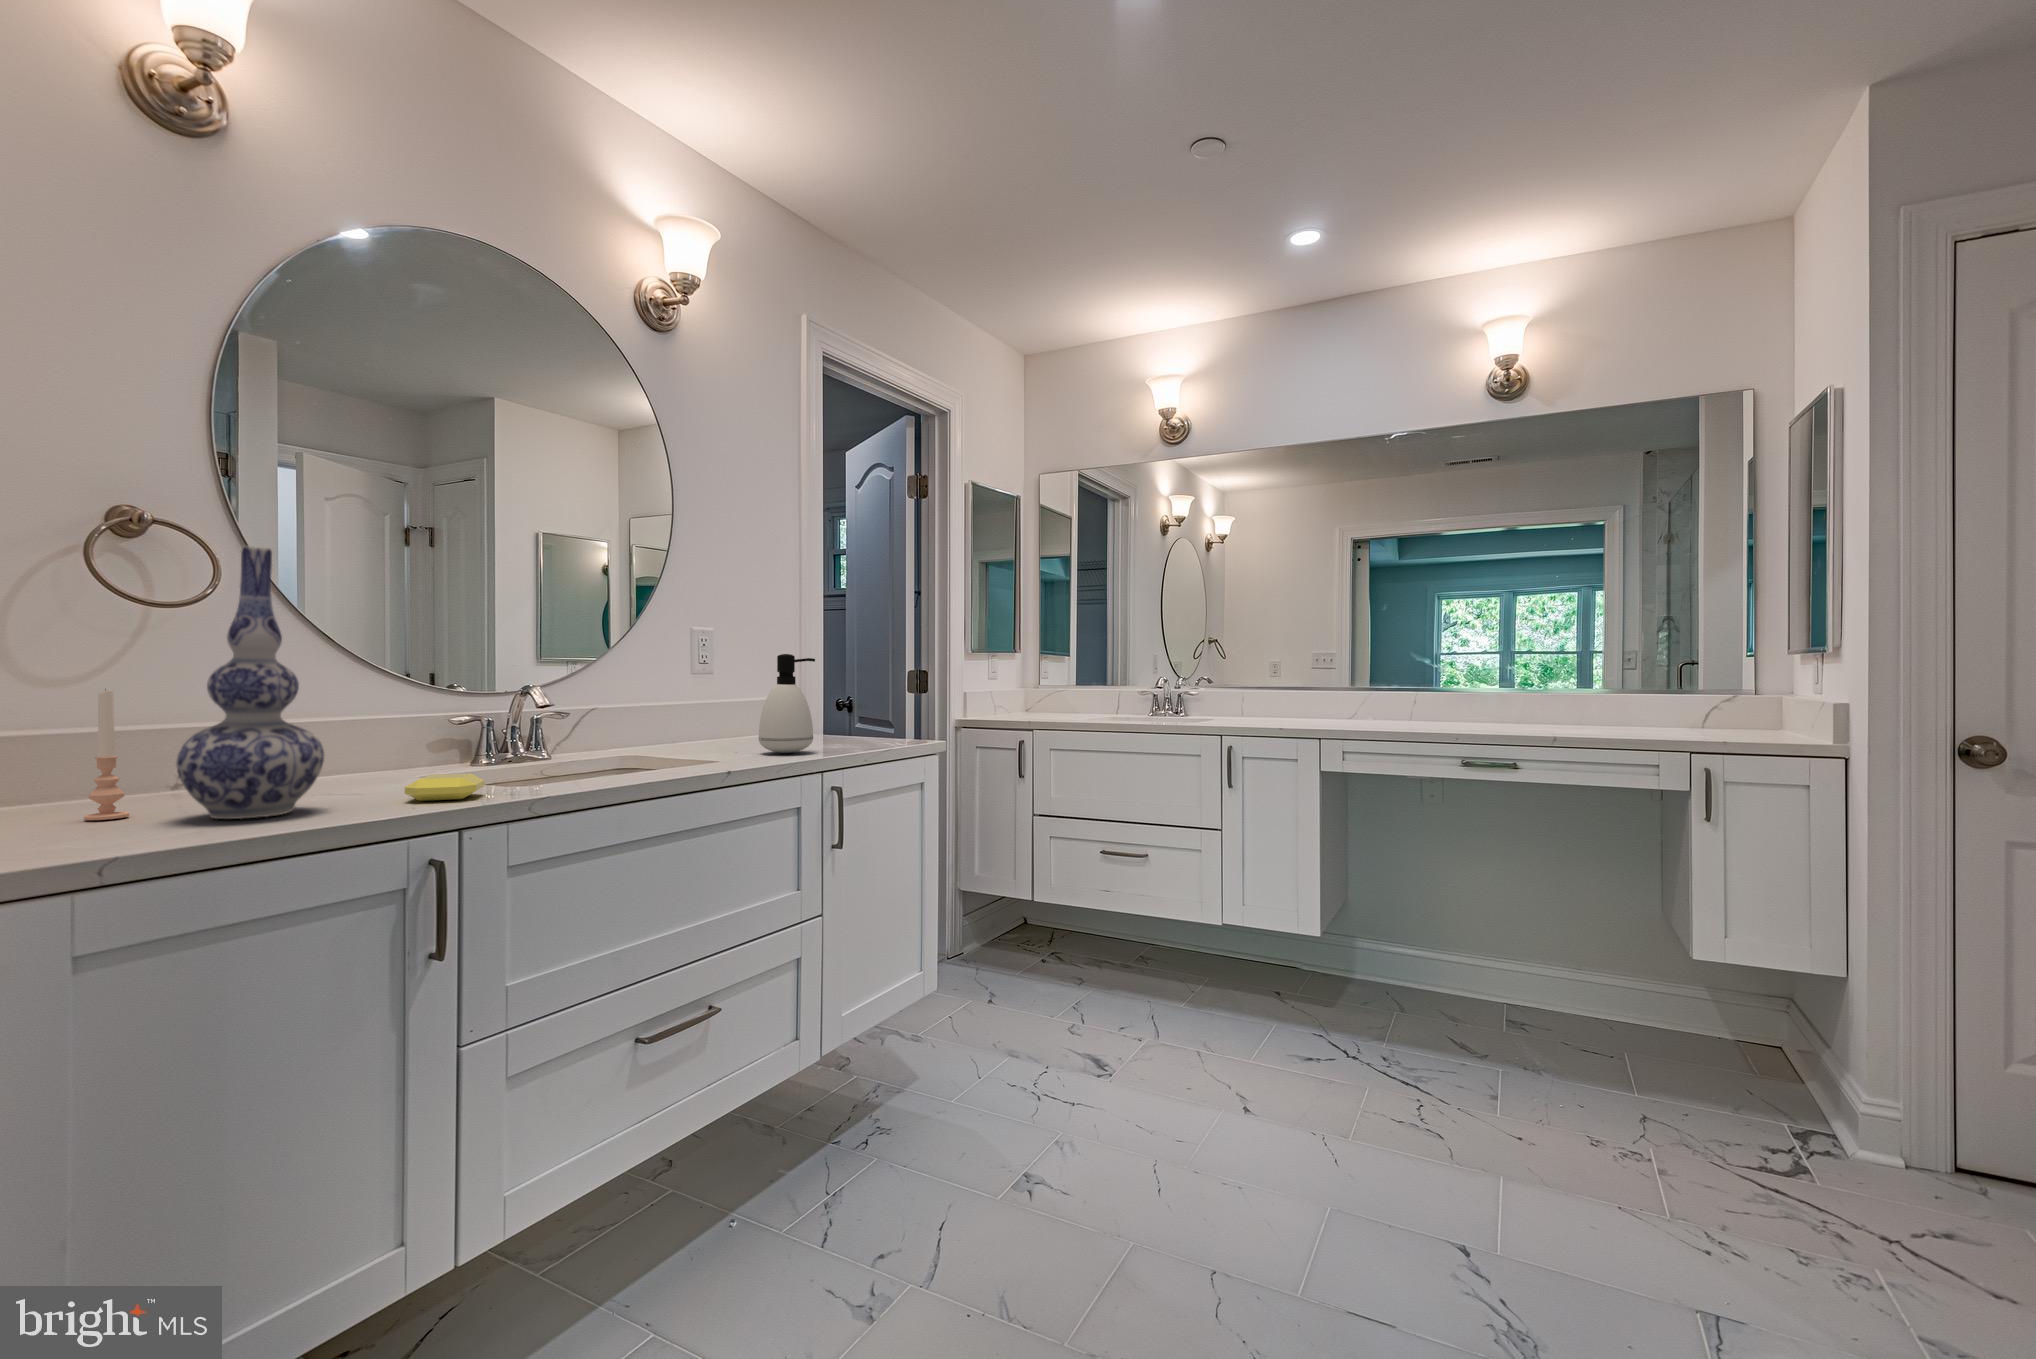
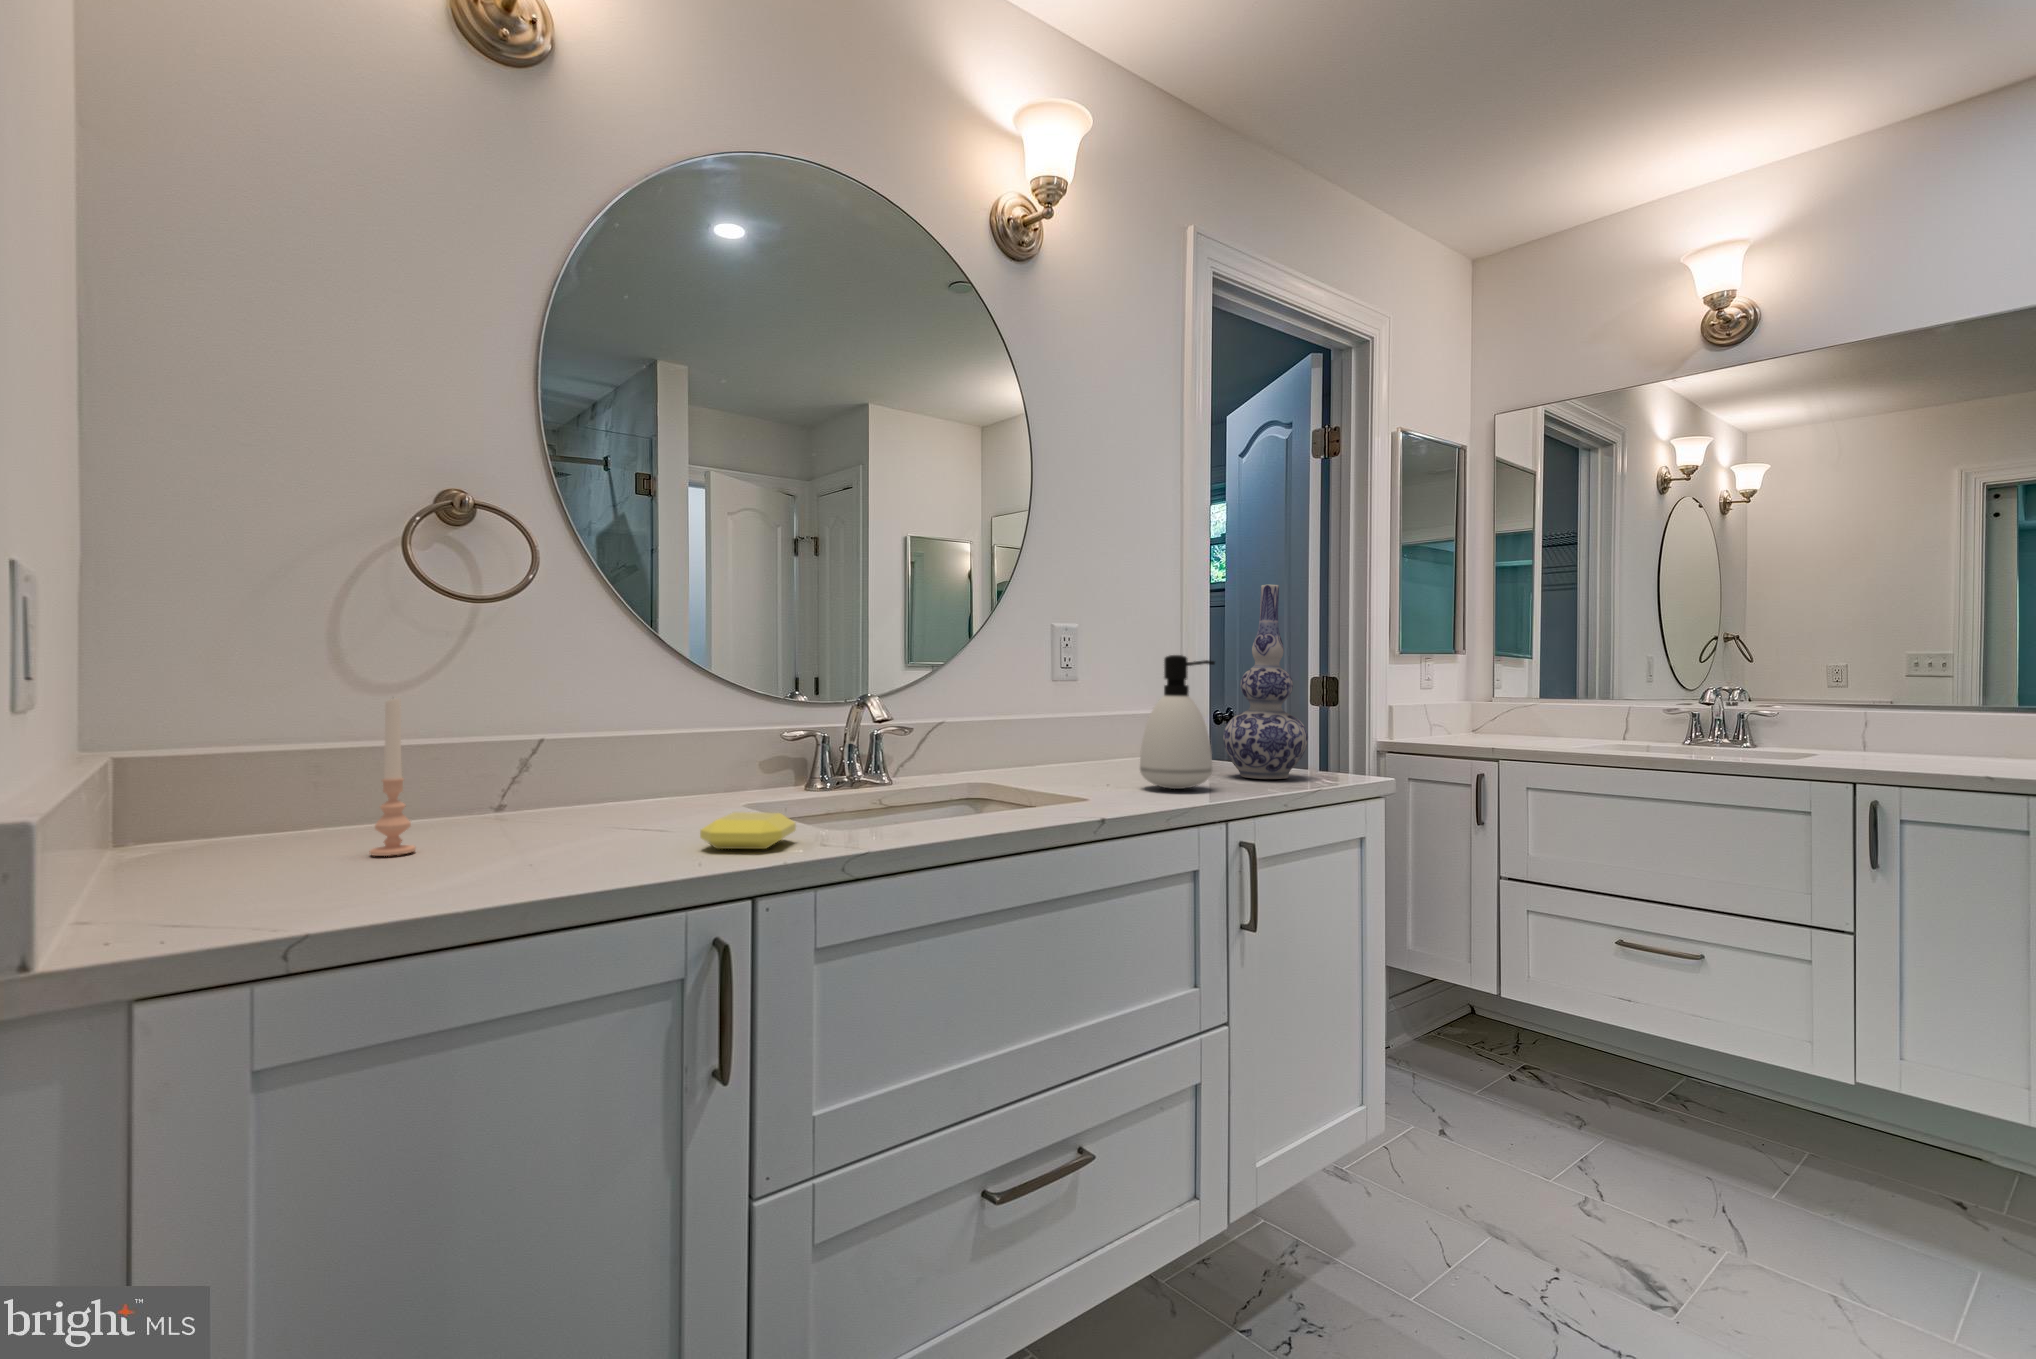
vase: present [176,546,324,819] -> present [1223,584,1308,779]

